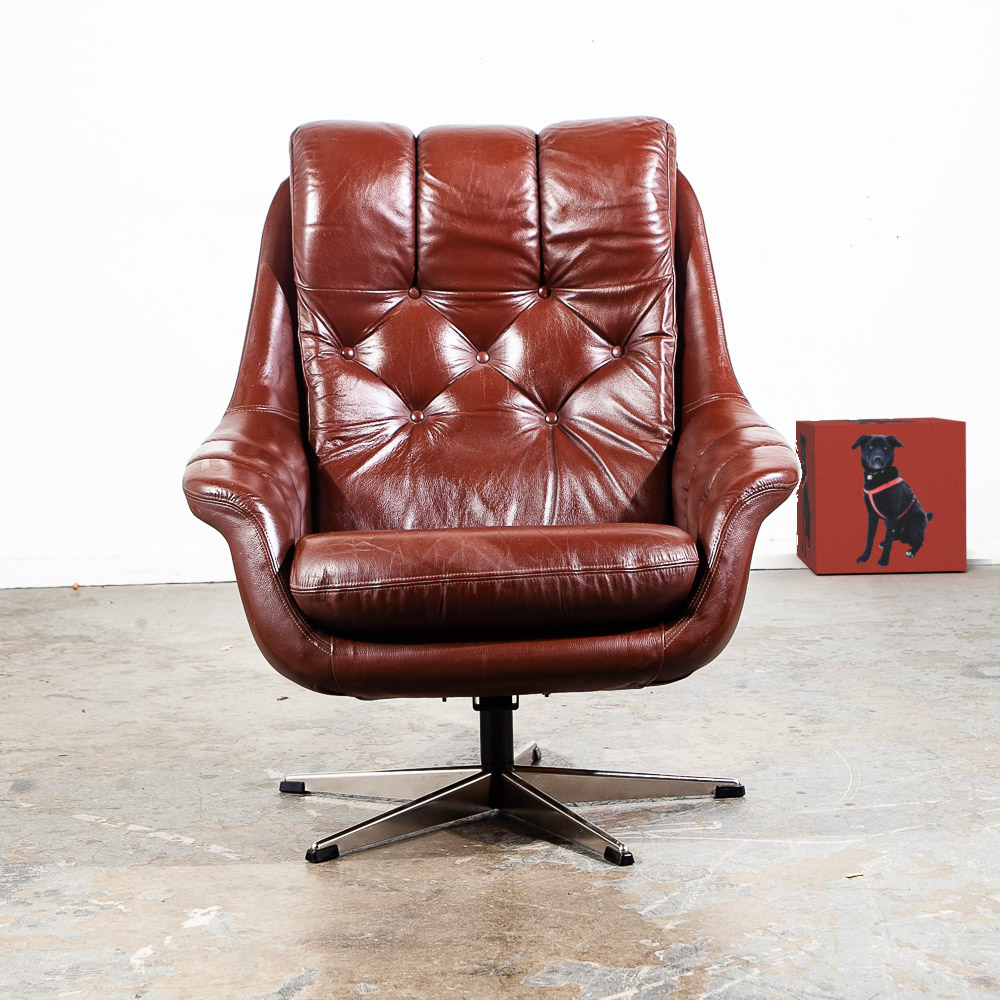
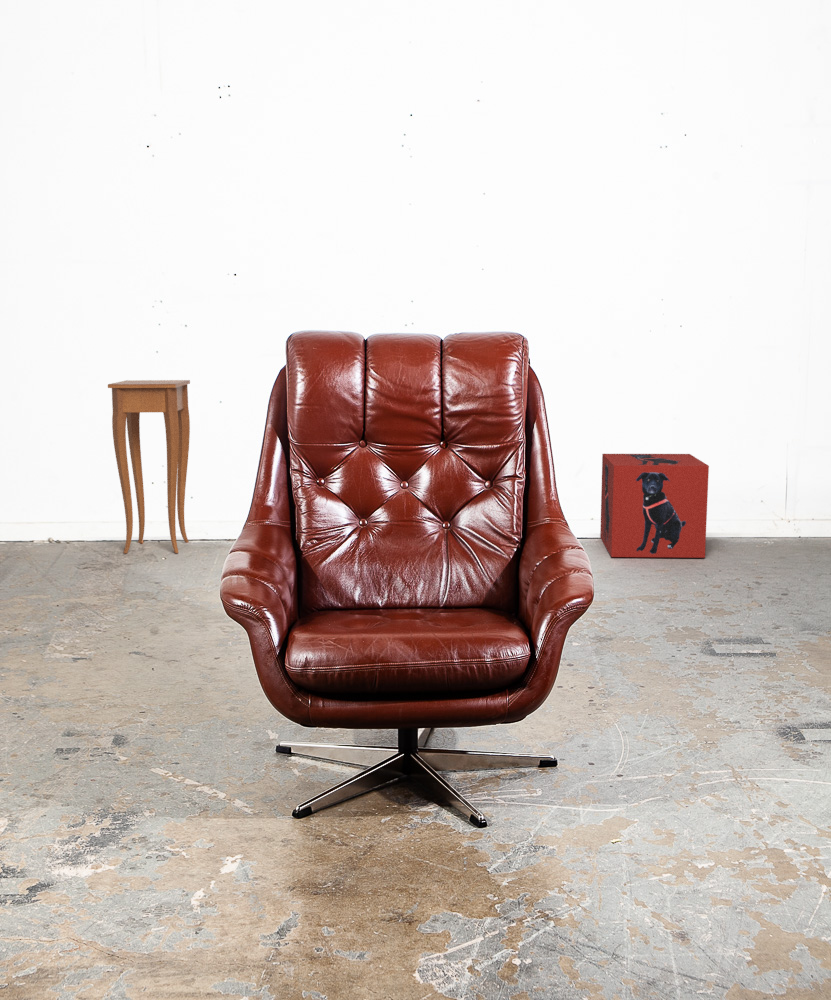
side table: none [9,314,139,590] -> present [108,380,190,553]

